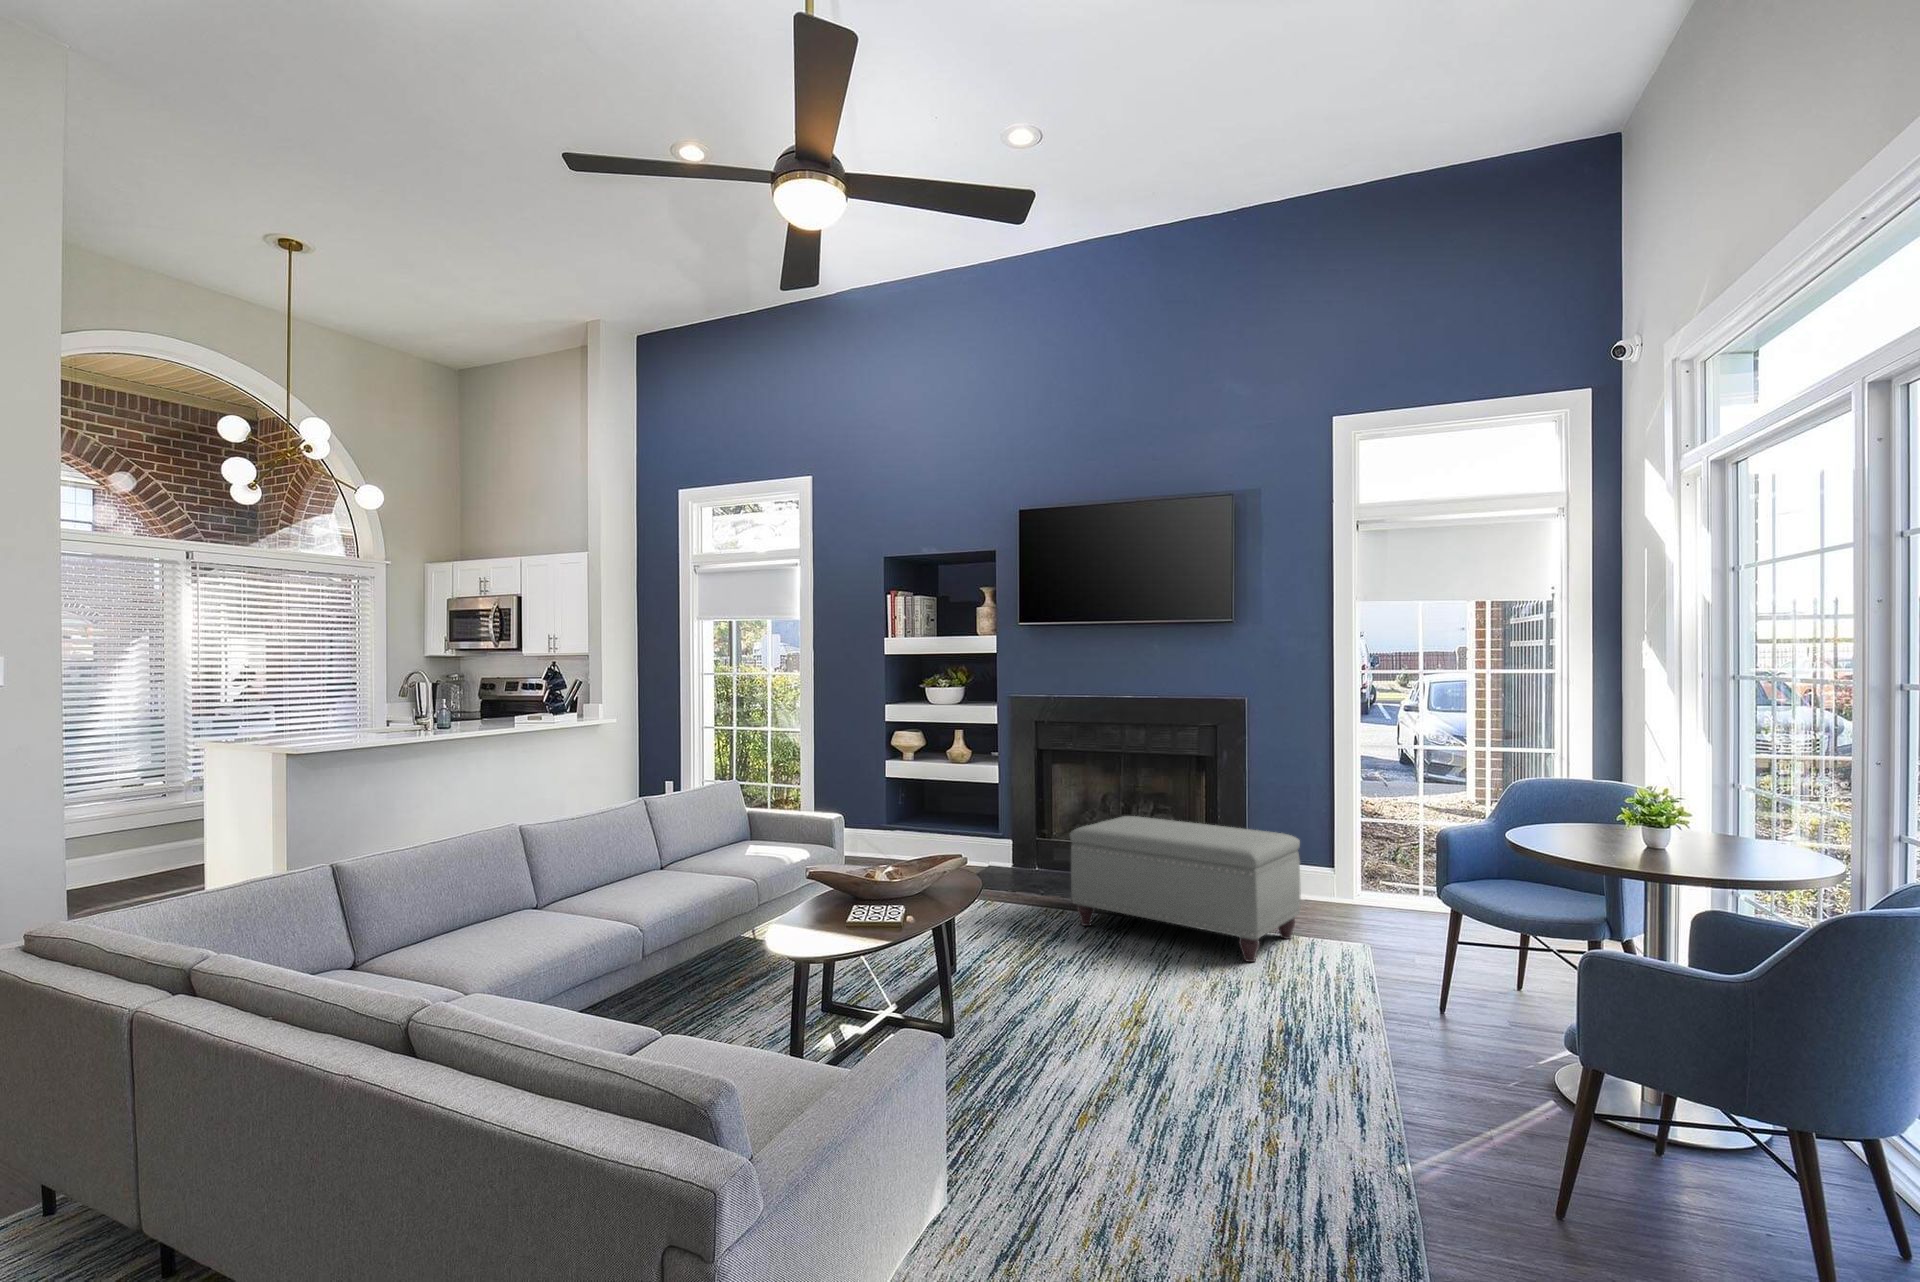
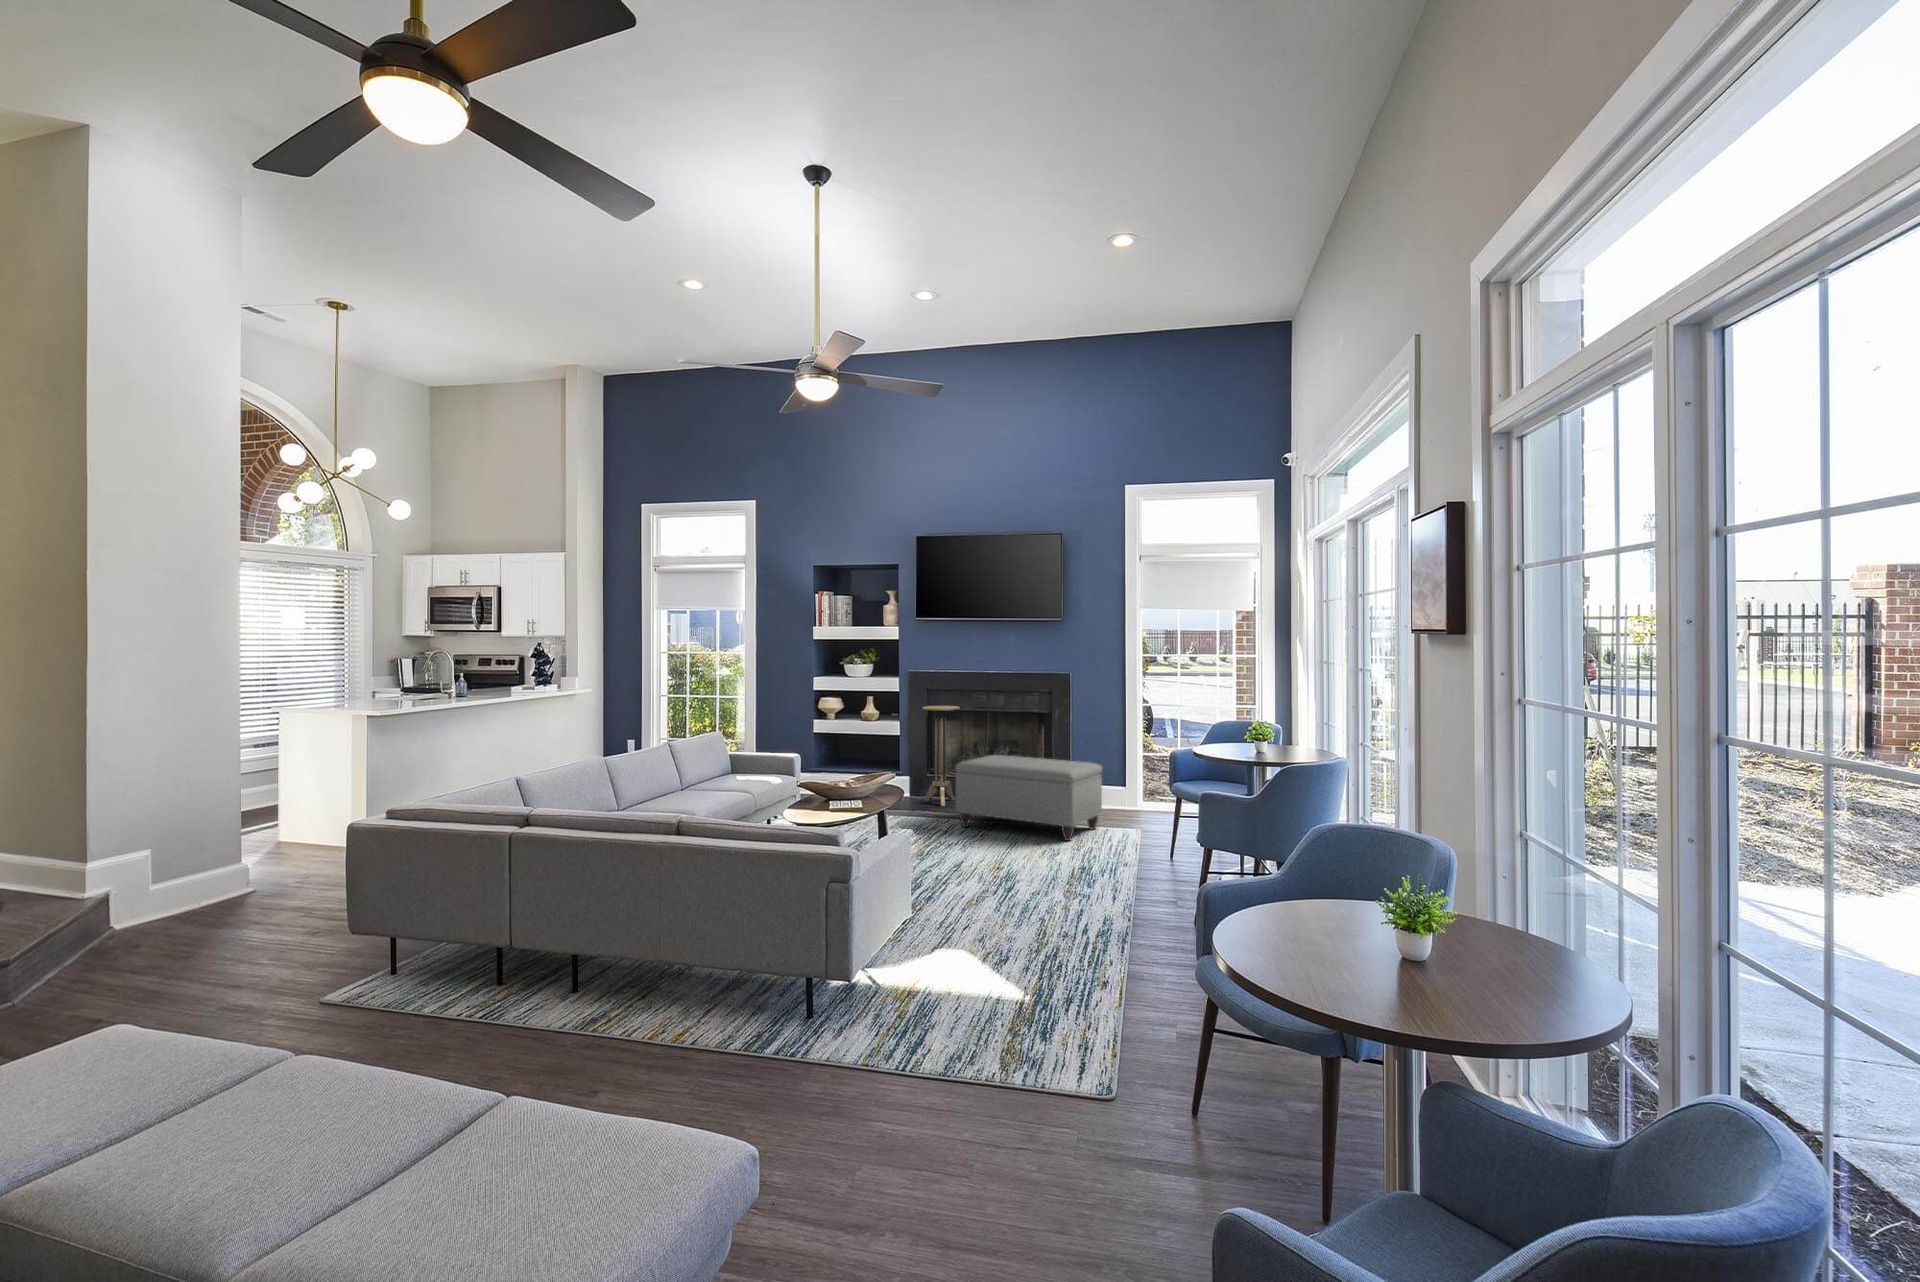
side table: none [1027,743,1080,886] -> present [923,706,960,806]

